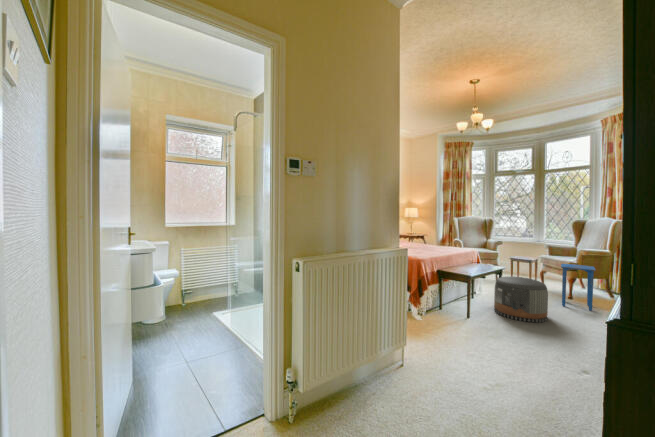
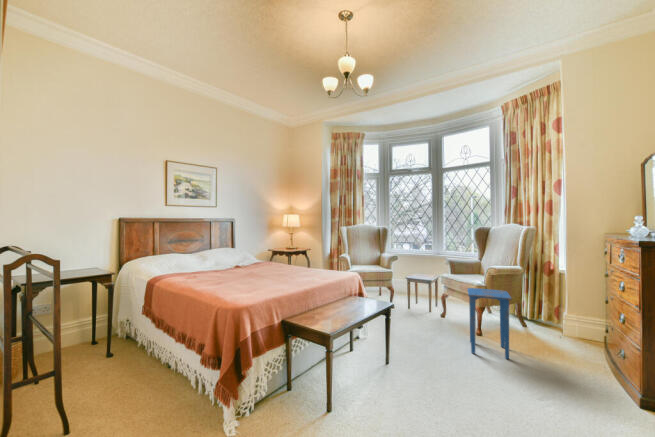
pouf: present [494,277,548,322] -> none [377,318,455,408]

